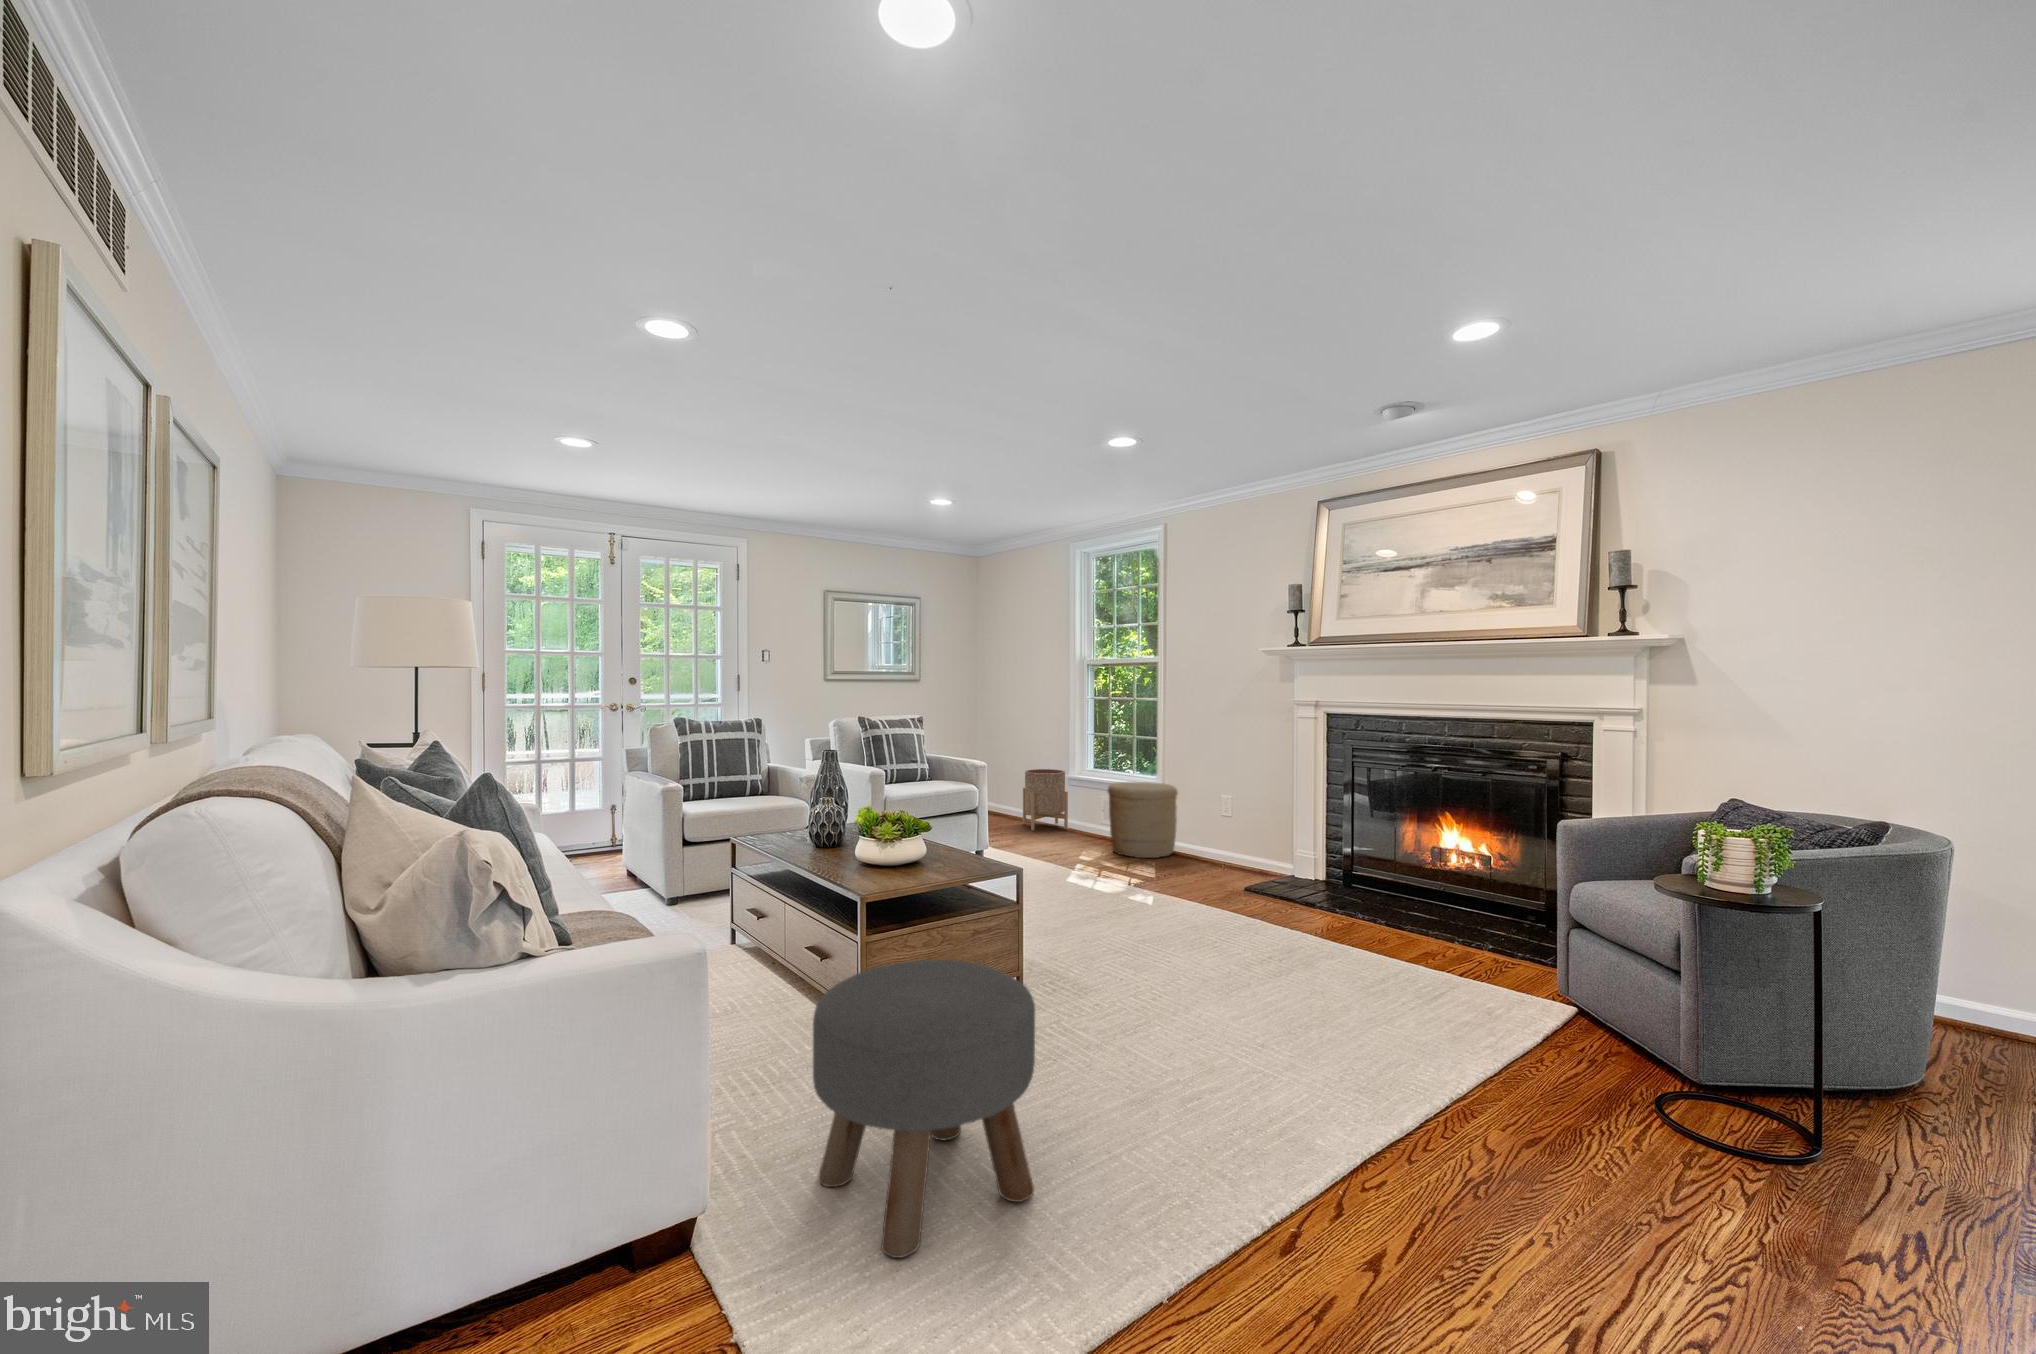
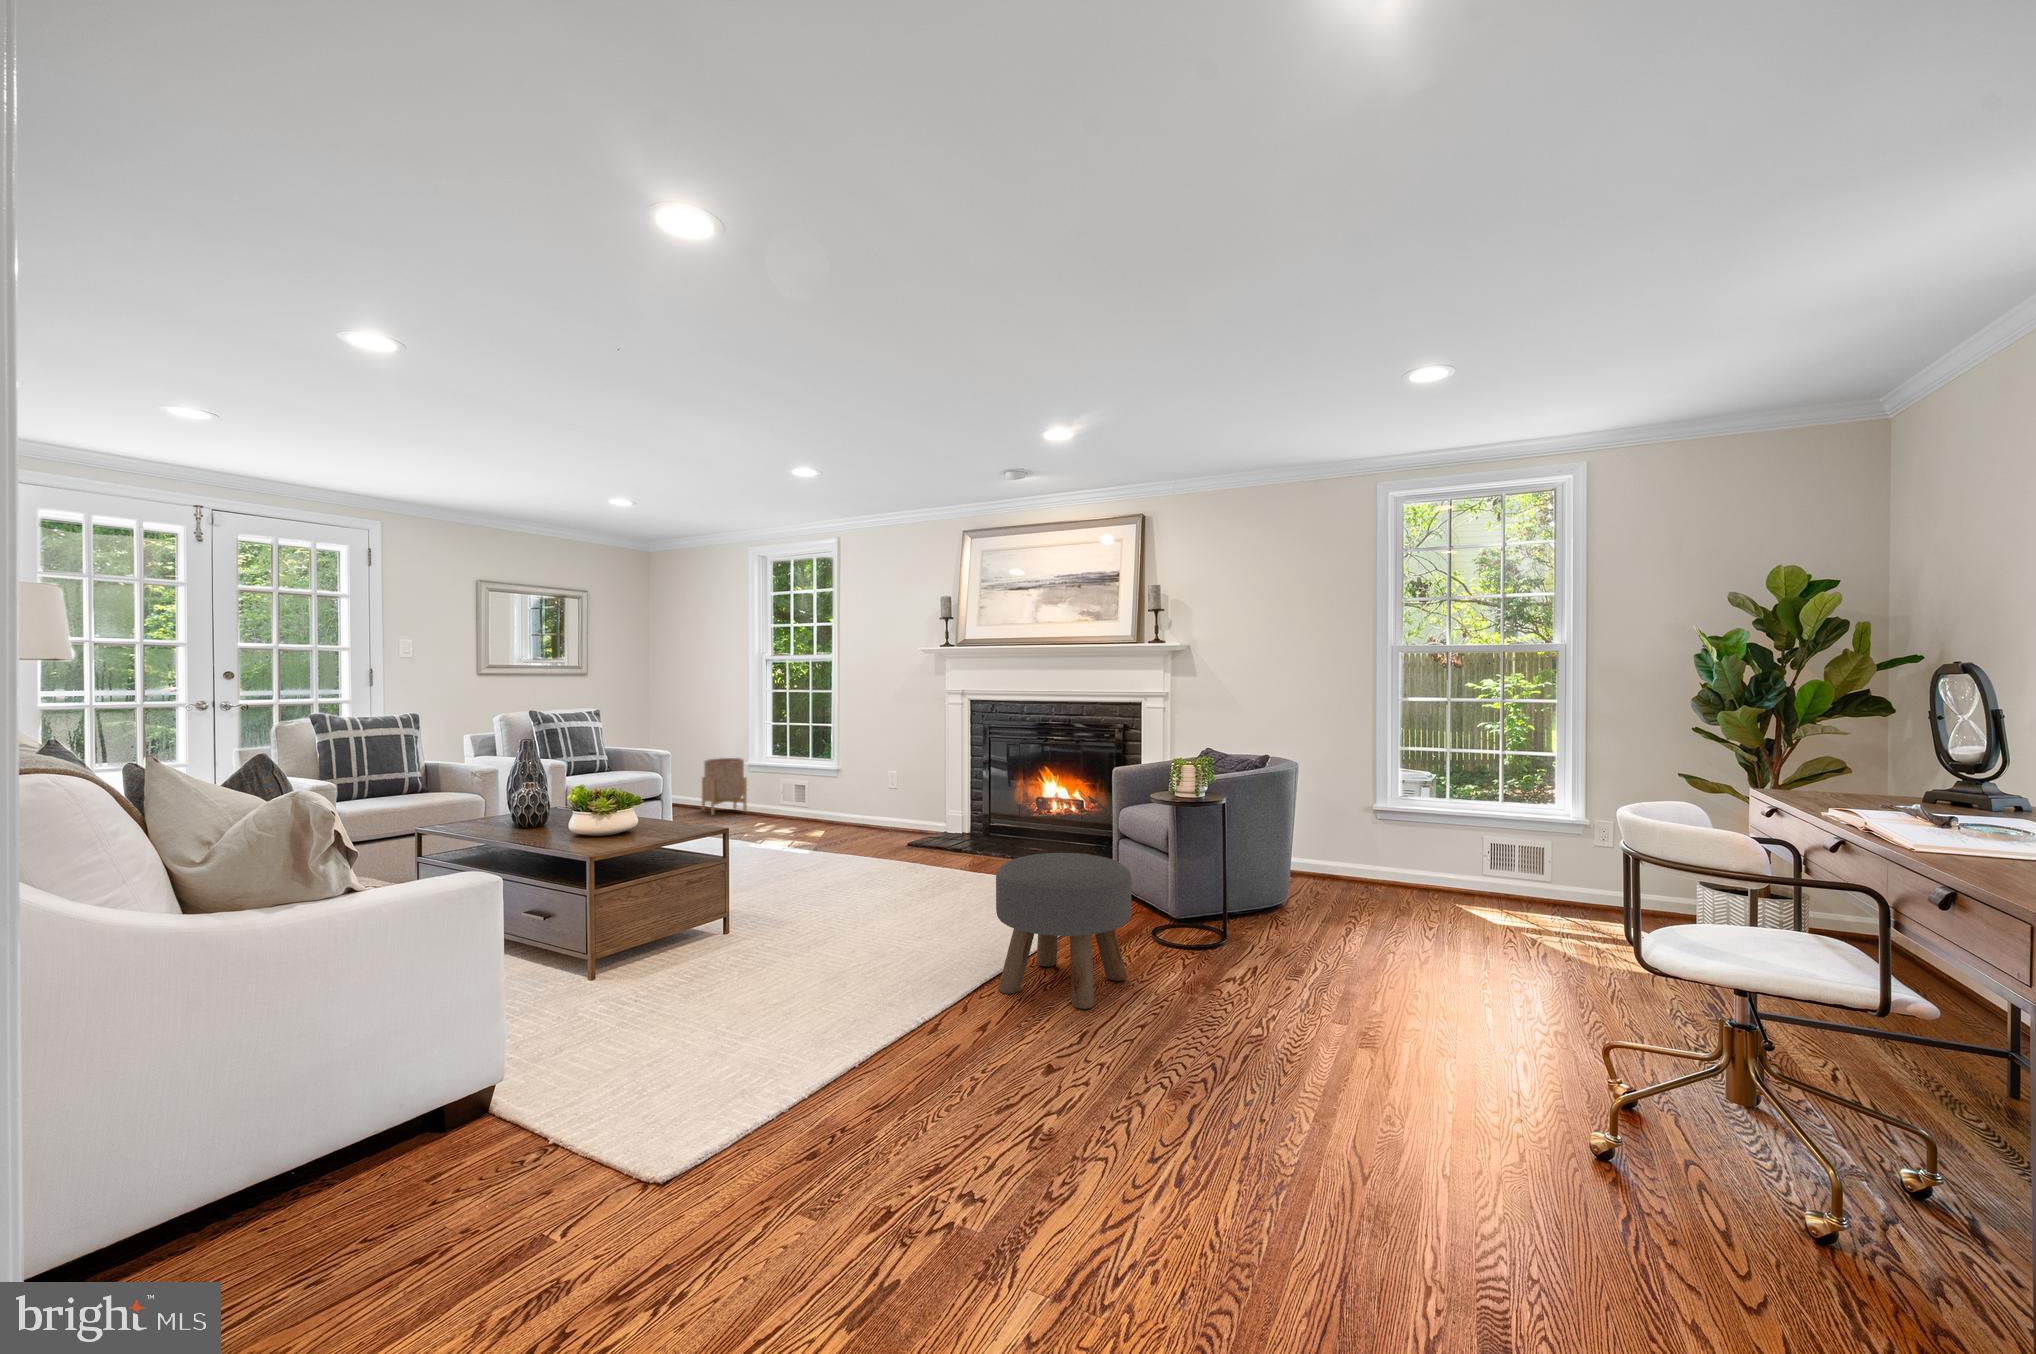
woven basket: present [1108,782,1178,858] -> none [786,764,849,829]
ottoman: present [813,960,1035,1258] -> present [996,853,1131,1009]

